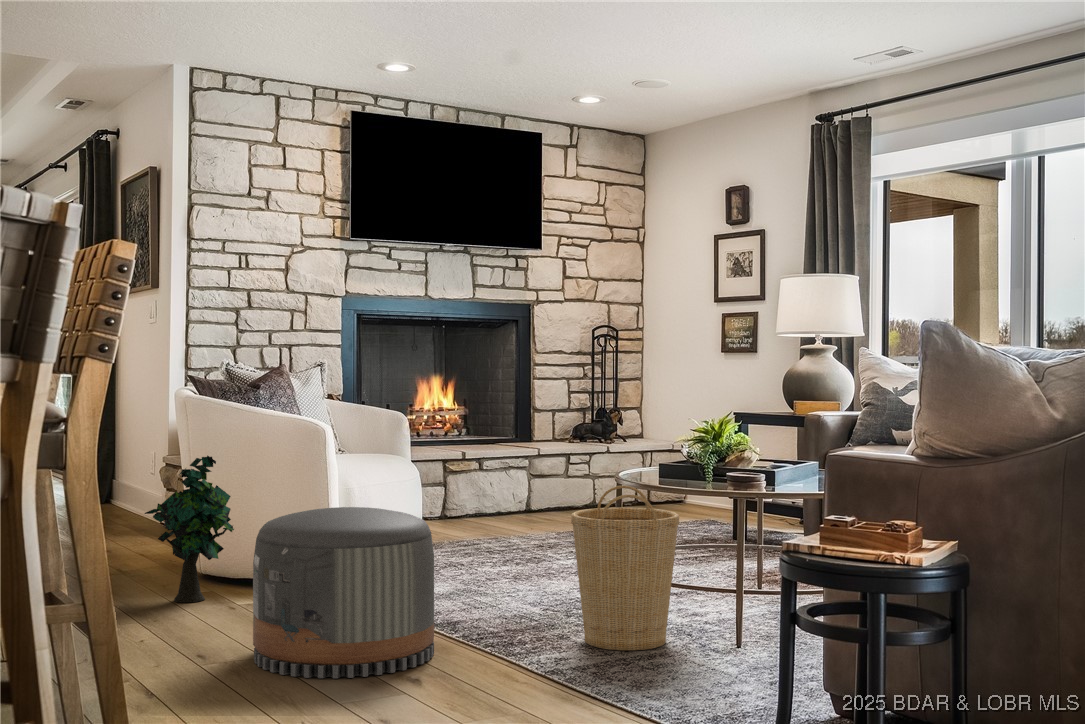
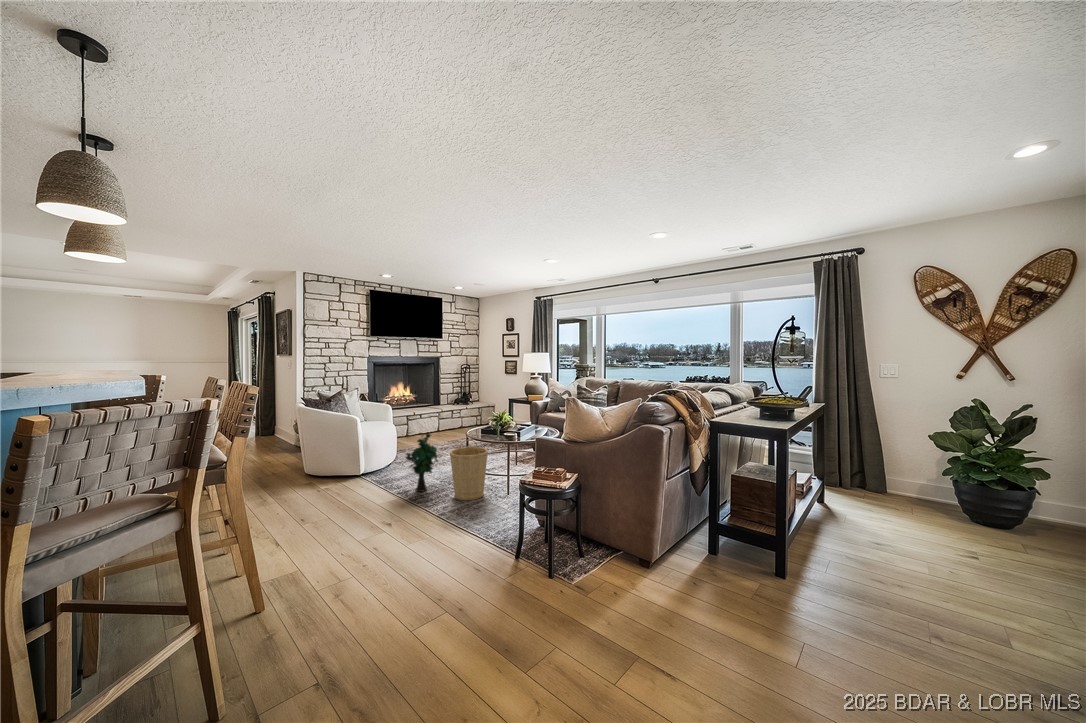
decorative plant: present [145,456,234,602] -> present [406,433,438,492]
pouf: present [253,507,434,678] -> none [325,455,398,526]

